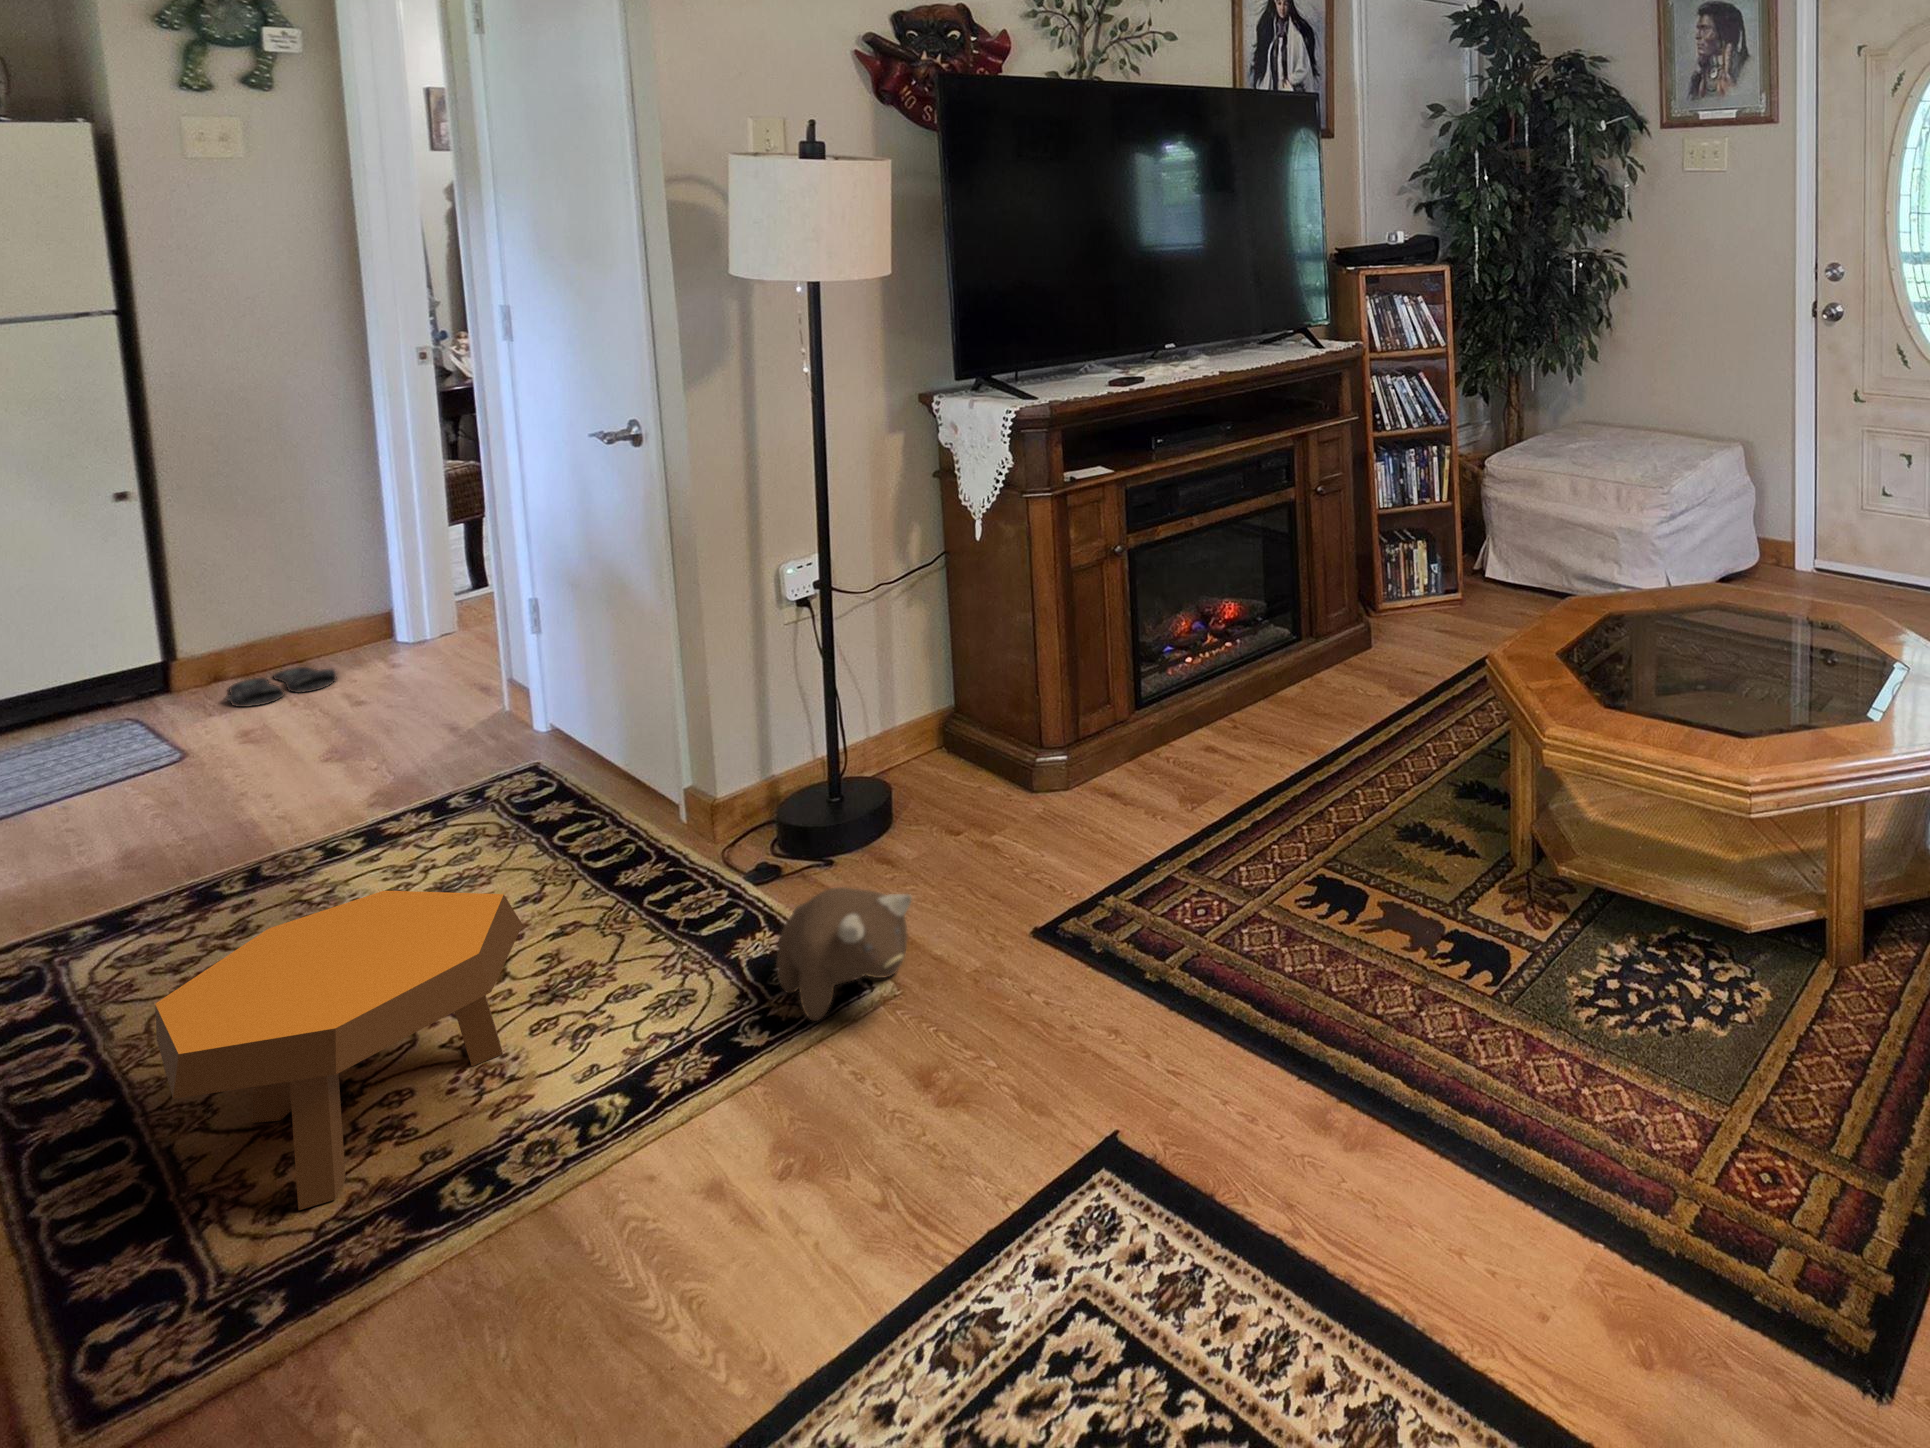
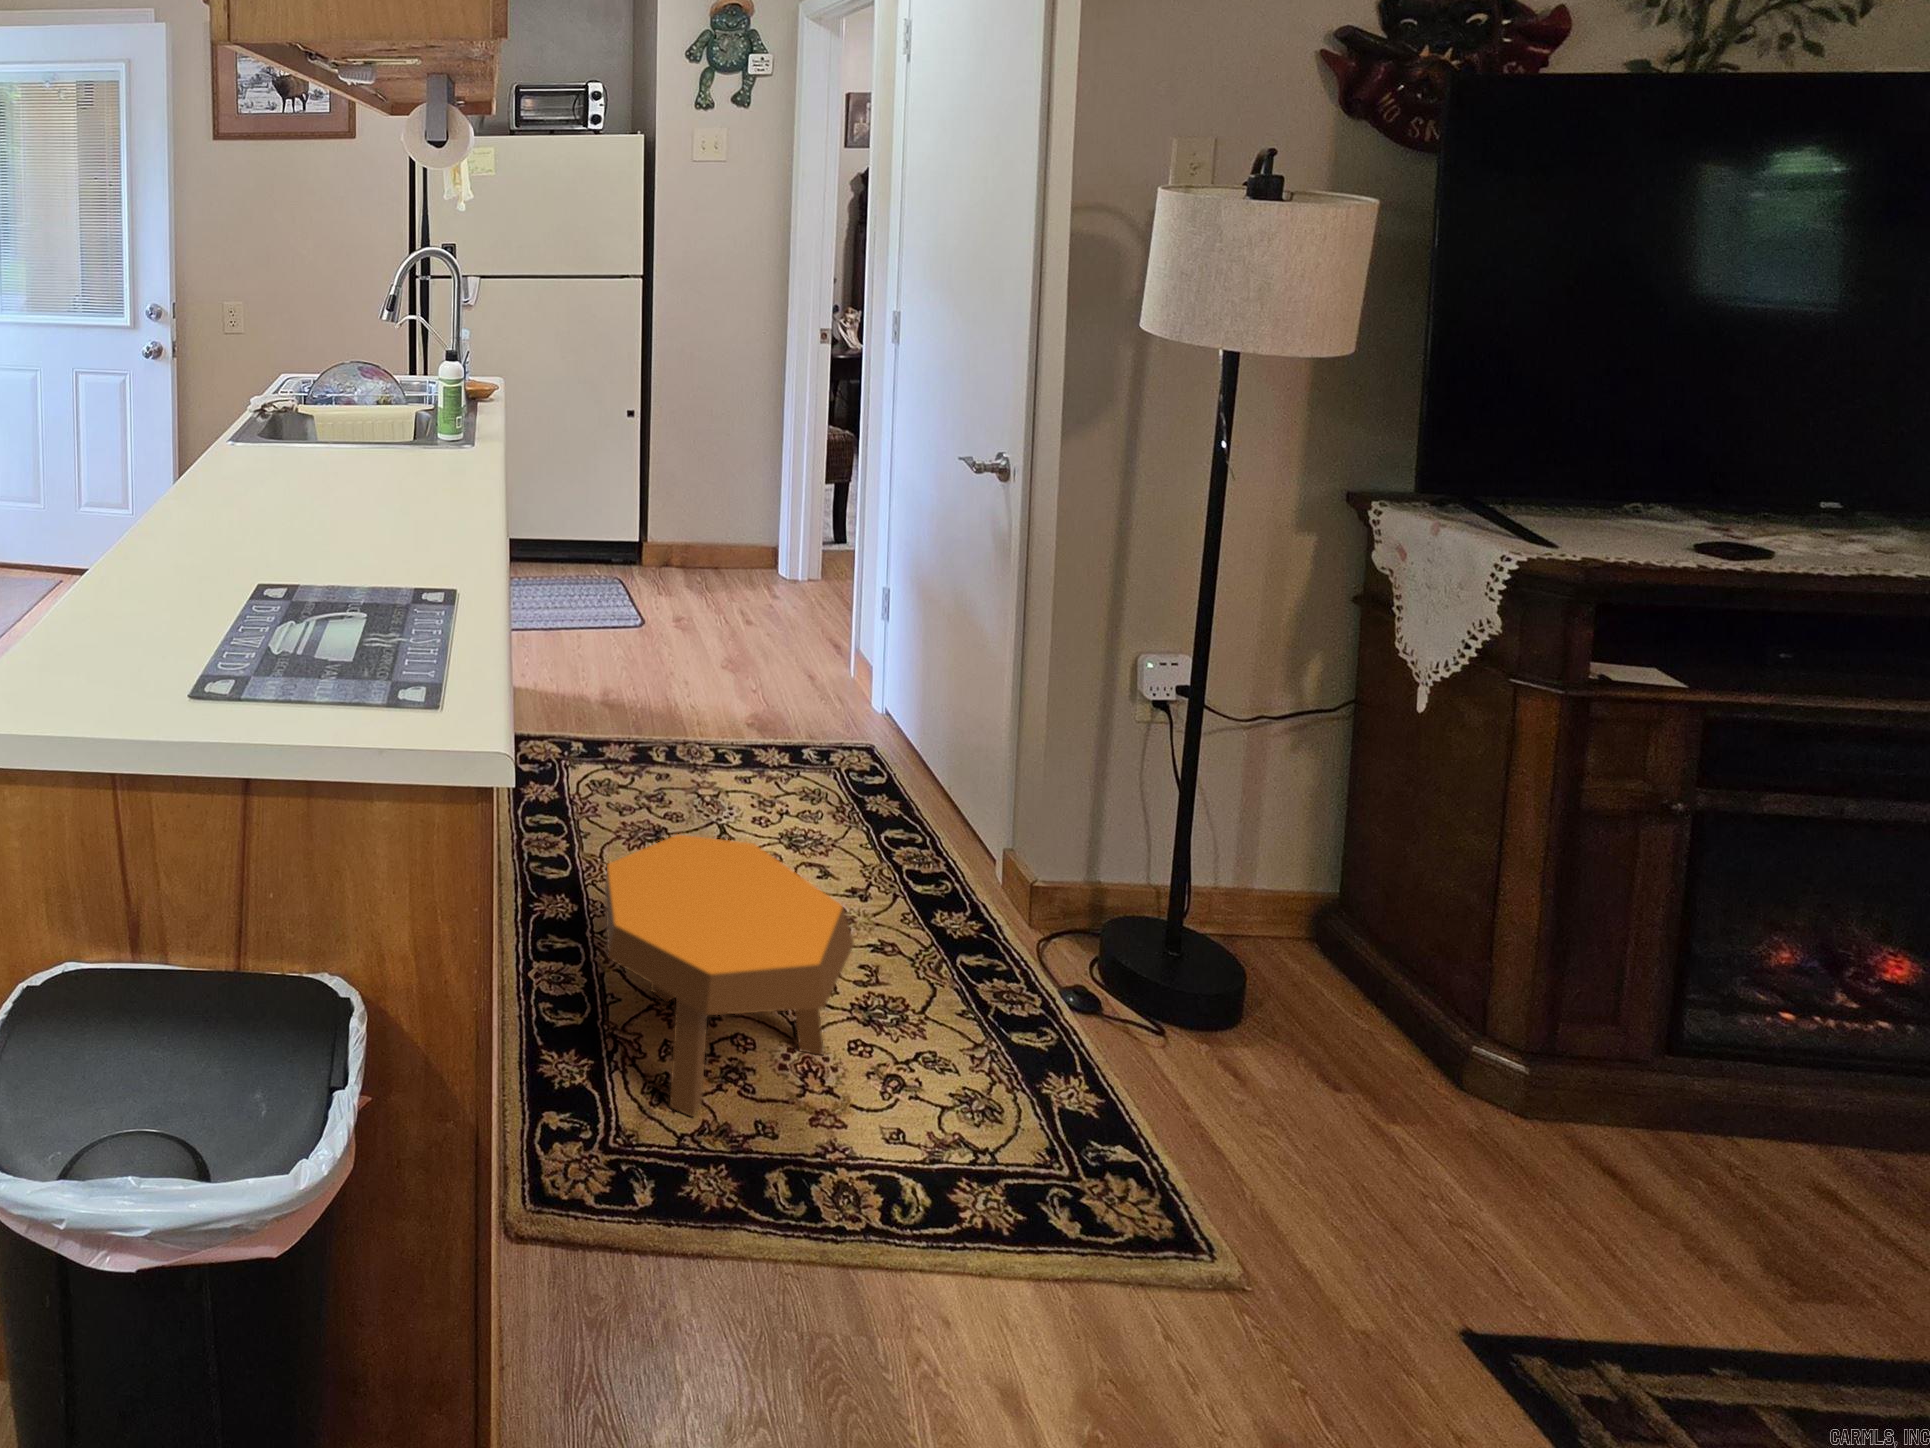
slippers: present [225,667,336,707] -> none [671,571,738,598]
plush toy: present [777,887,912,1021] -> none [1096,1090,1291,1279]

